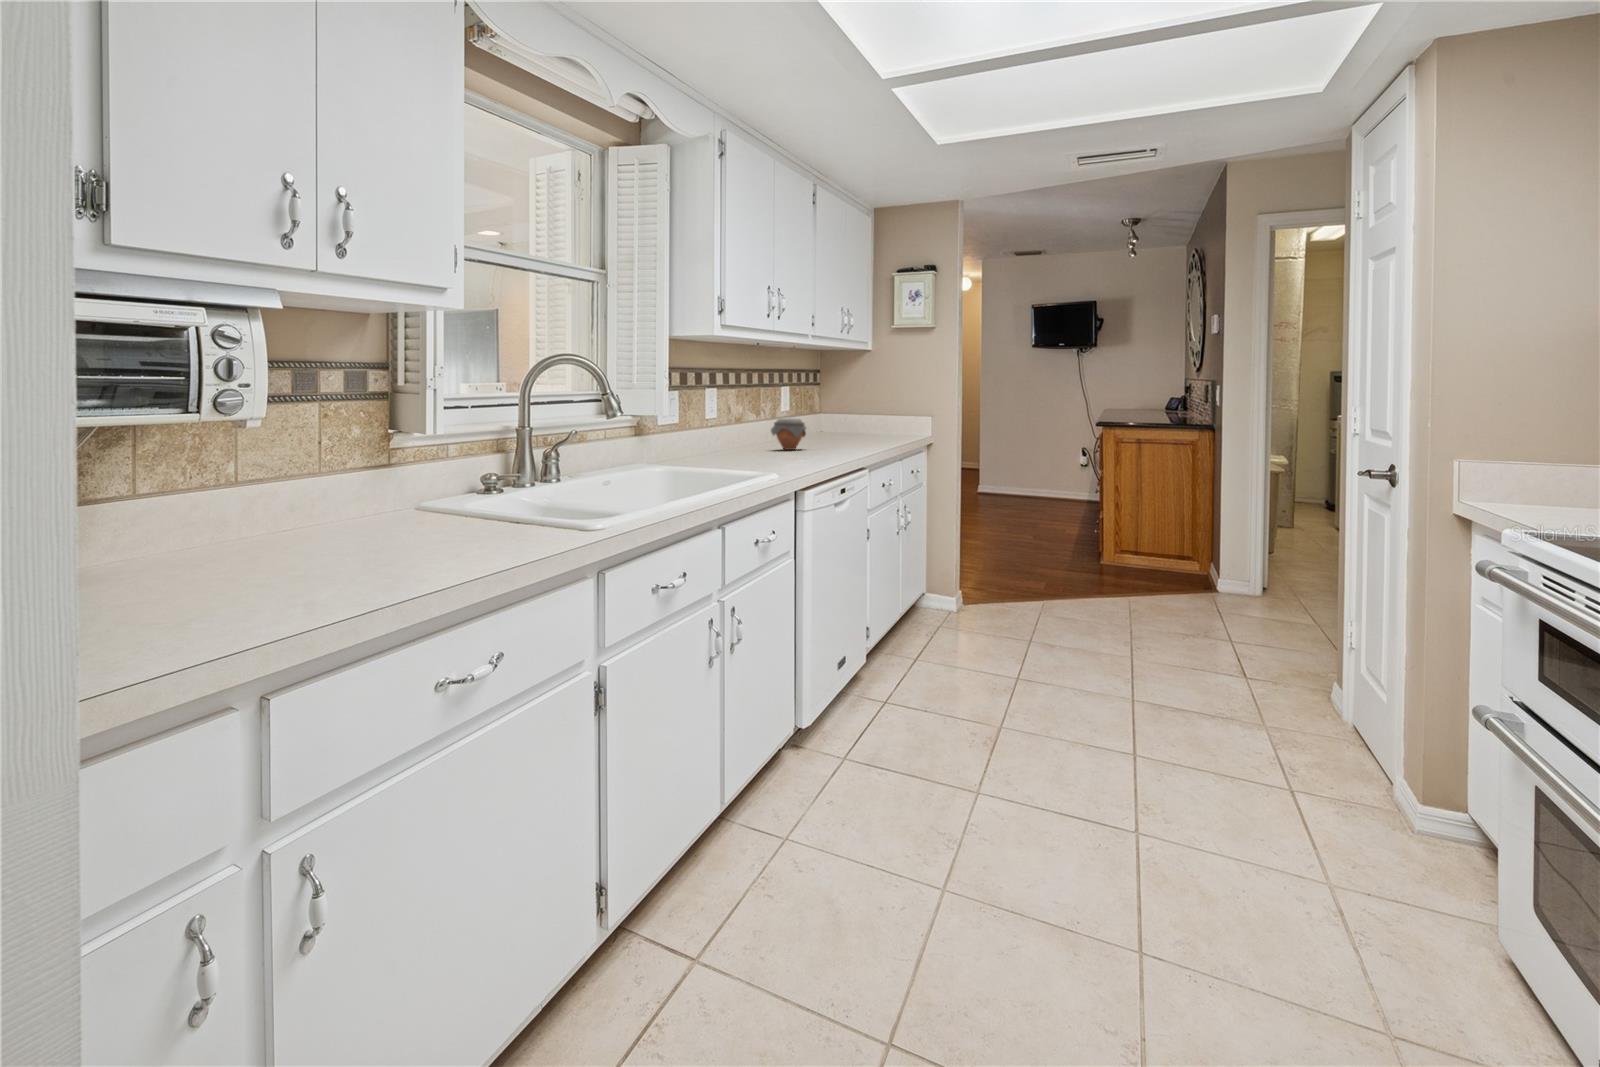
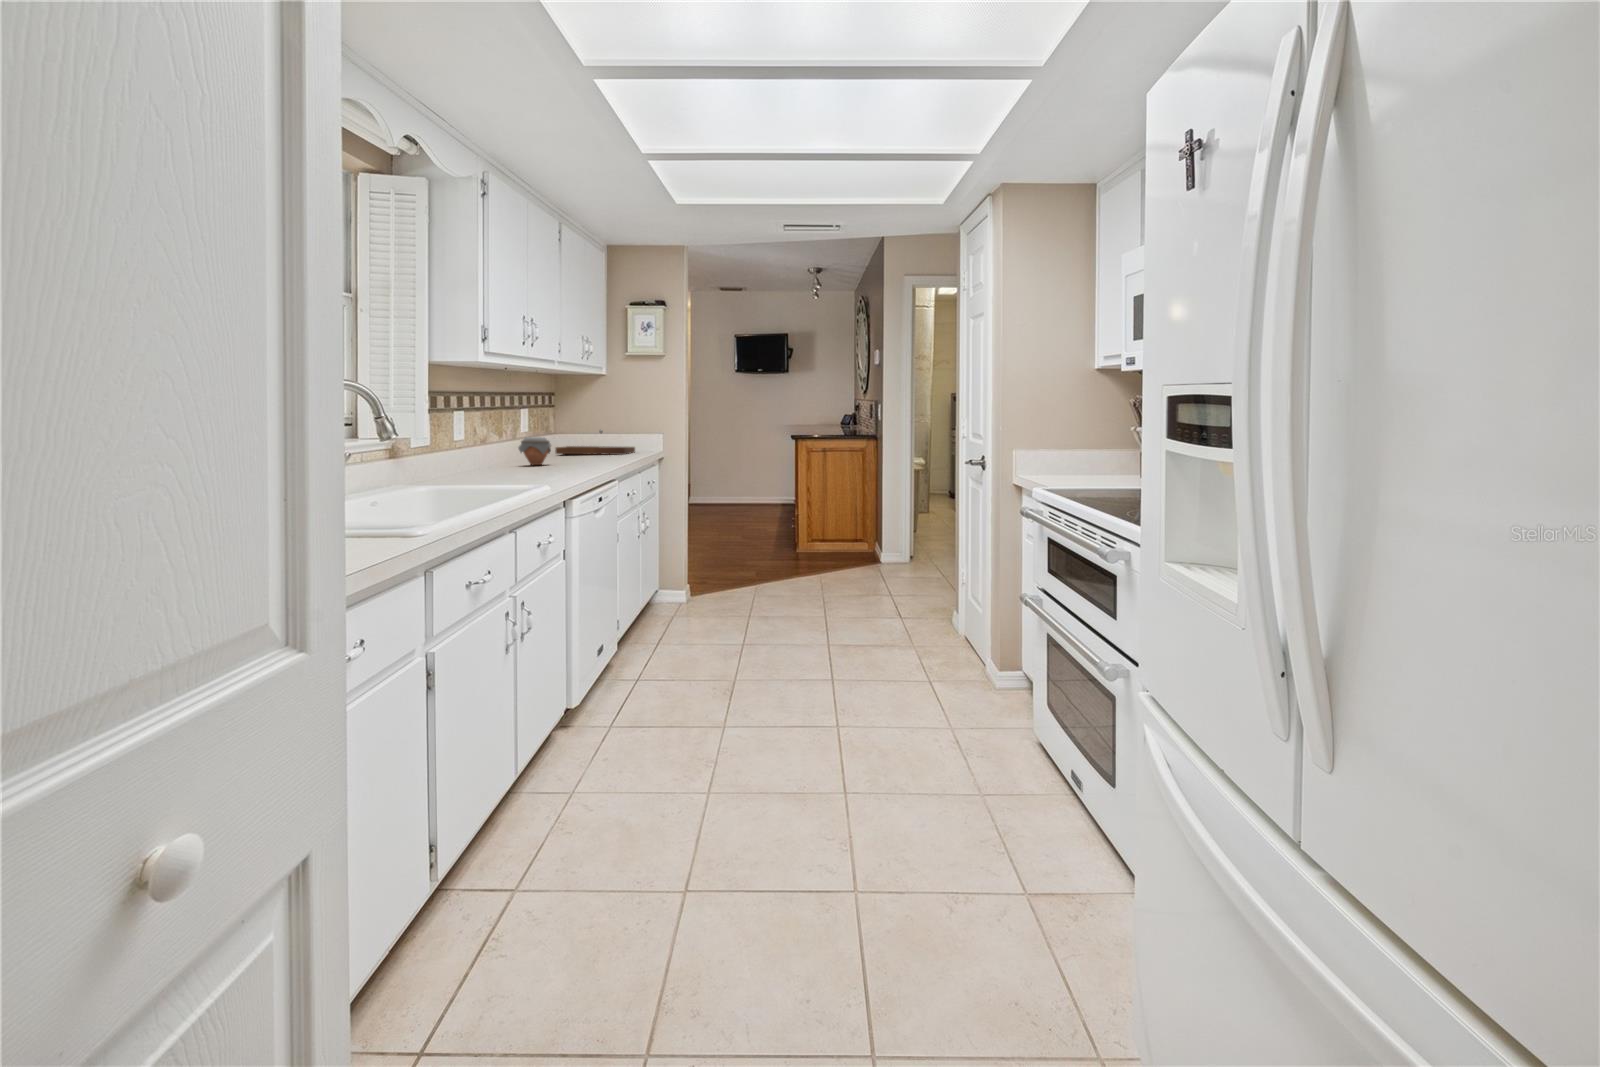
tray: none [818,411,906,440] -> present [555,429,635,455]

